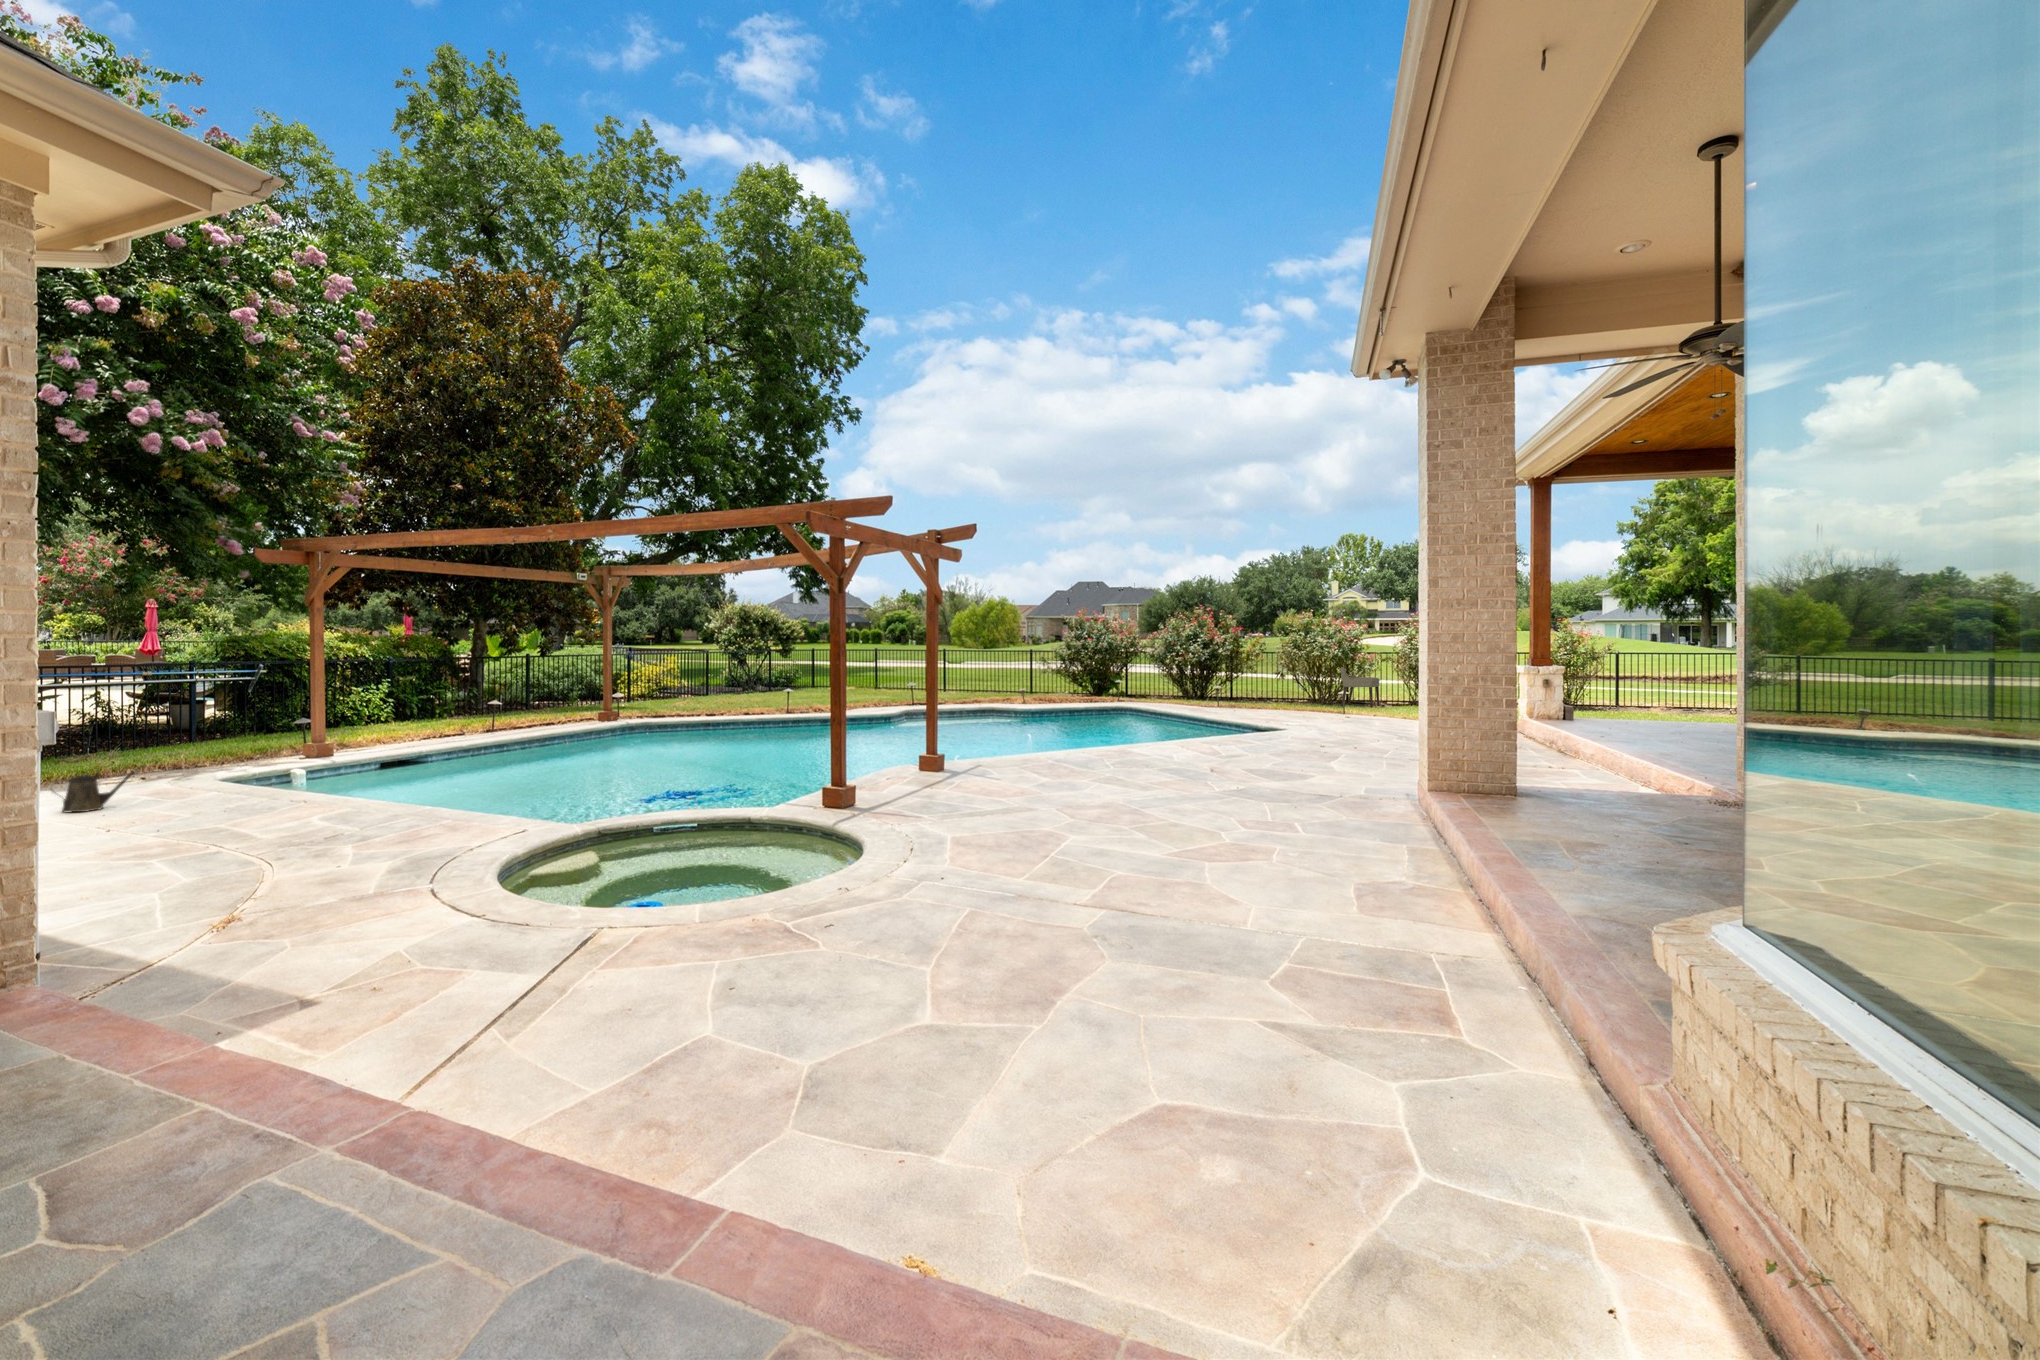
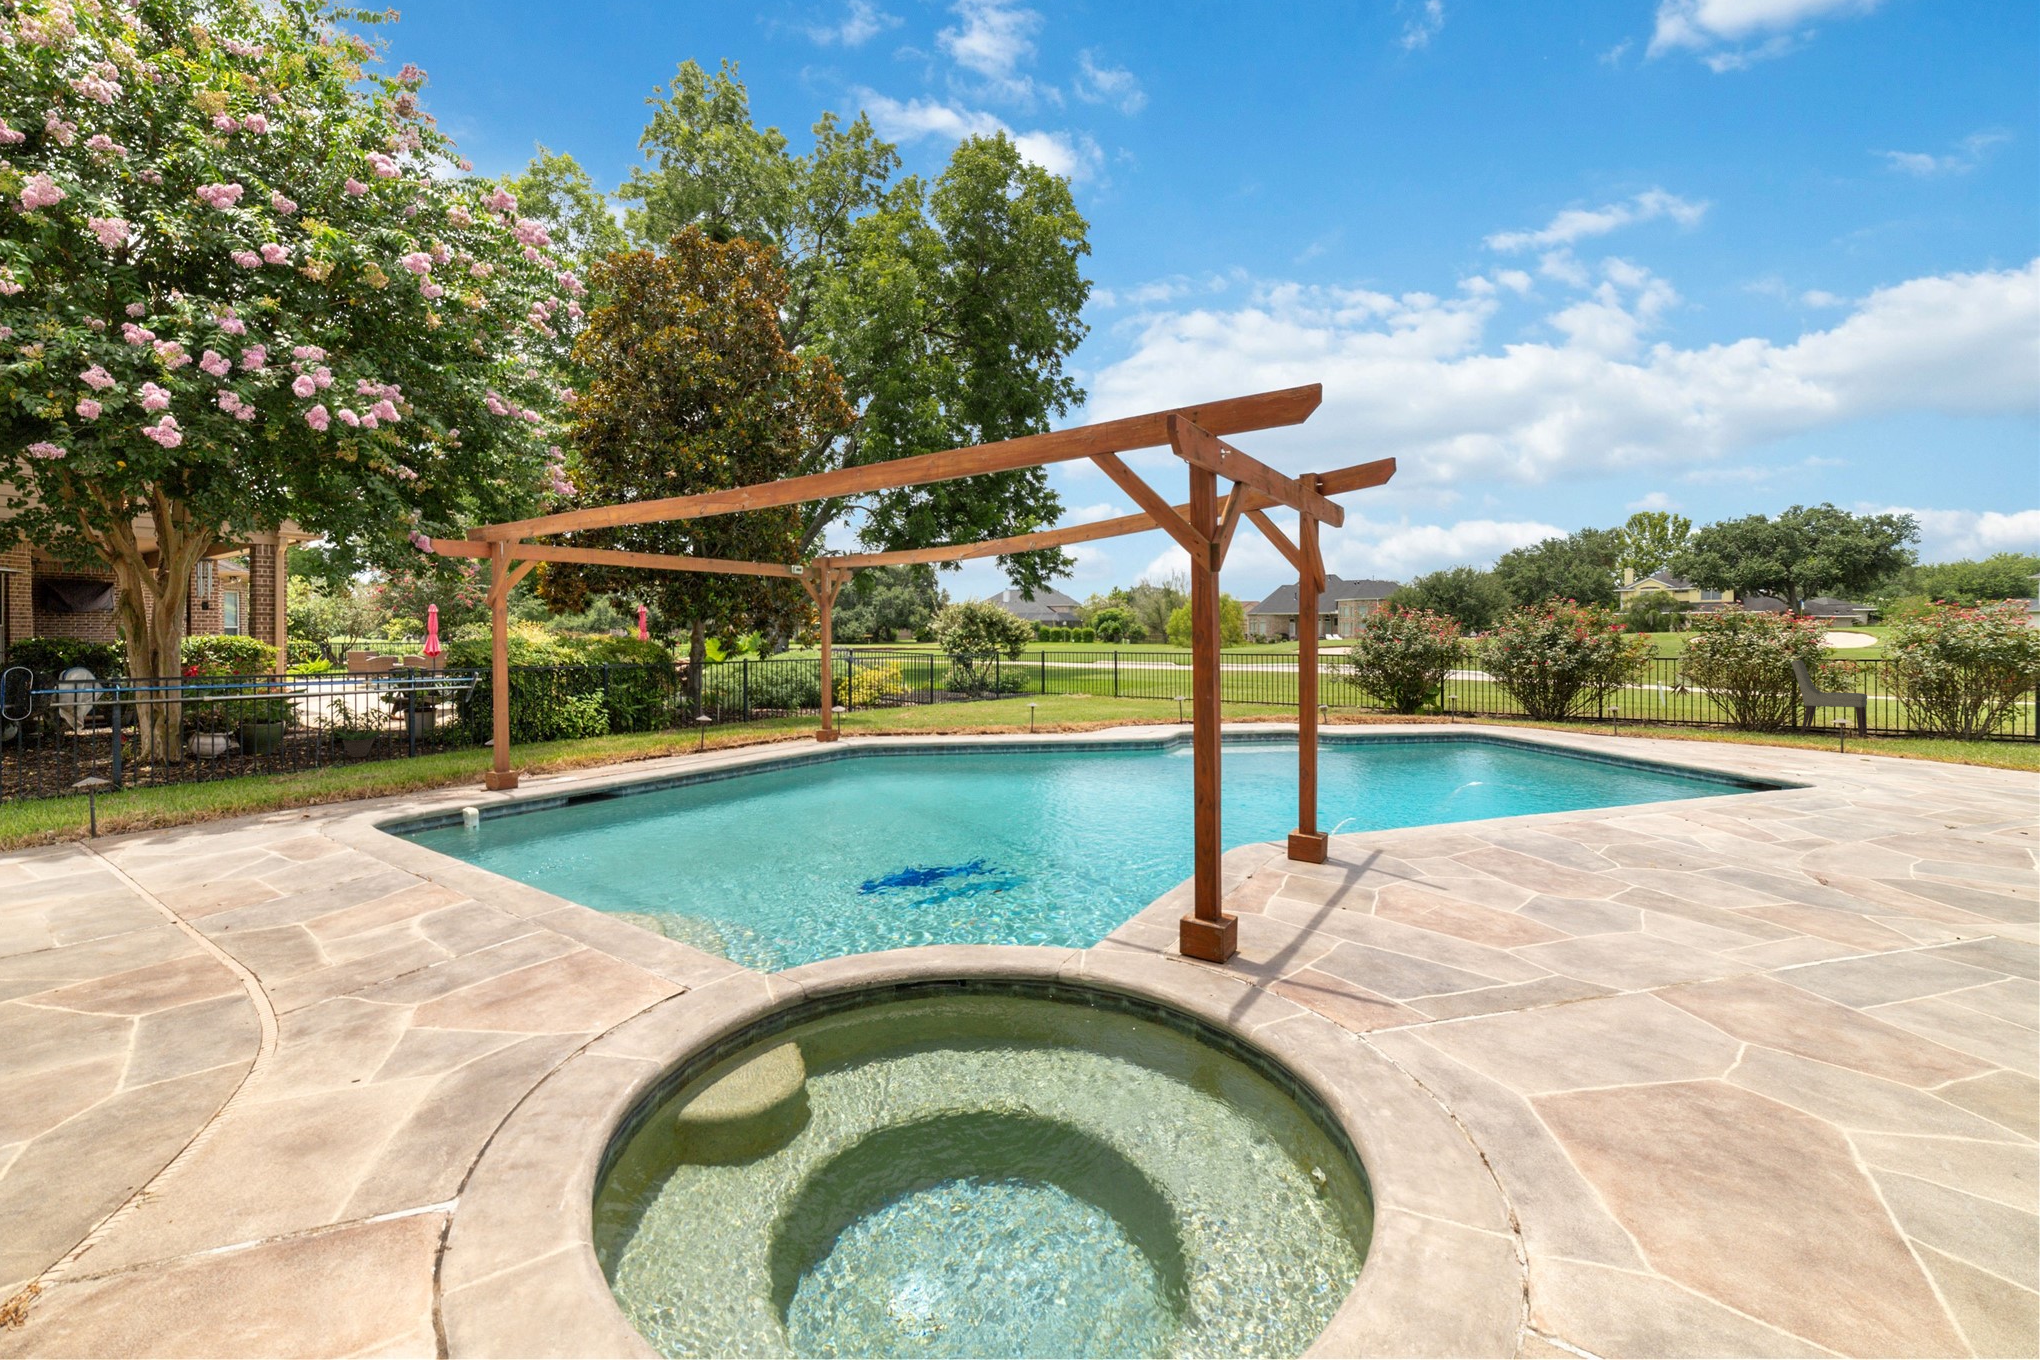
decorative plant: none [114,719,166,743] -> present [336,732,380,757]
watering can: present [62,768,140,813] -> none [119,819,237,882]

